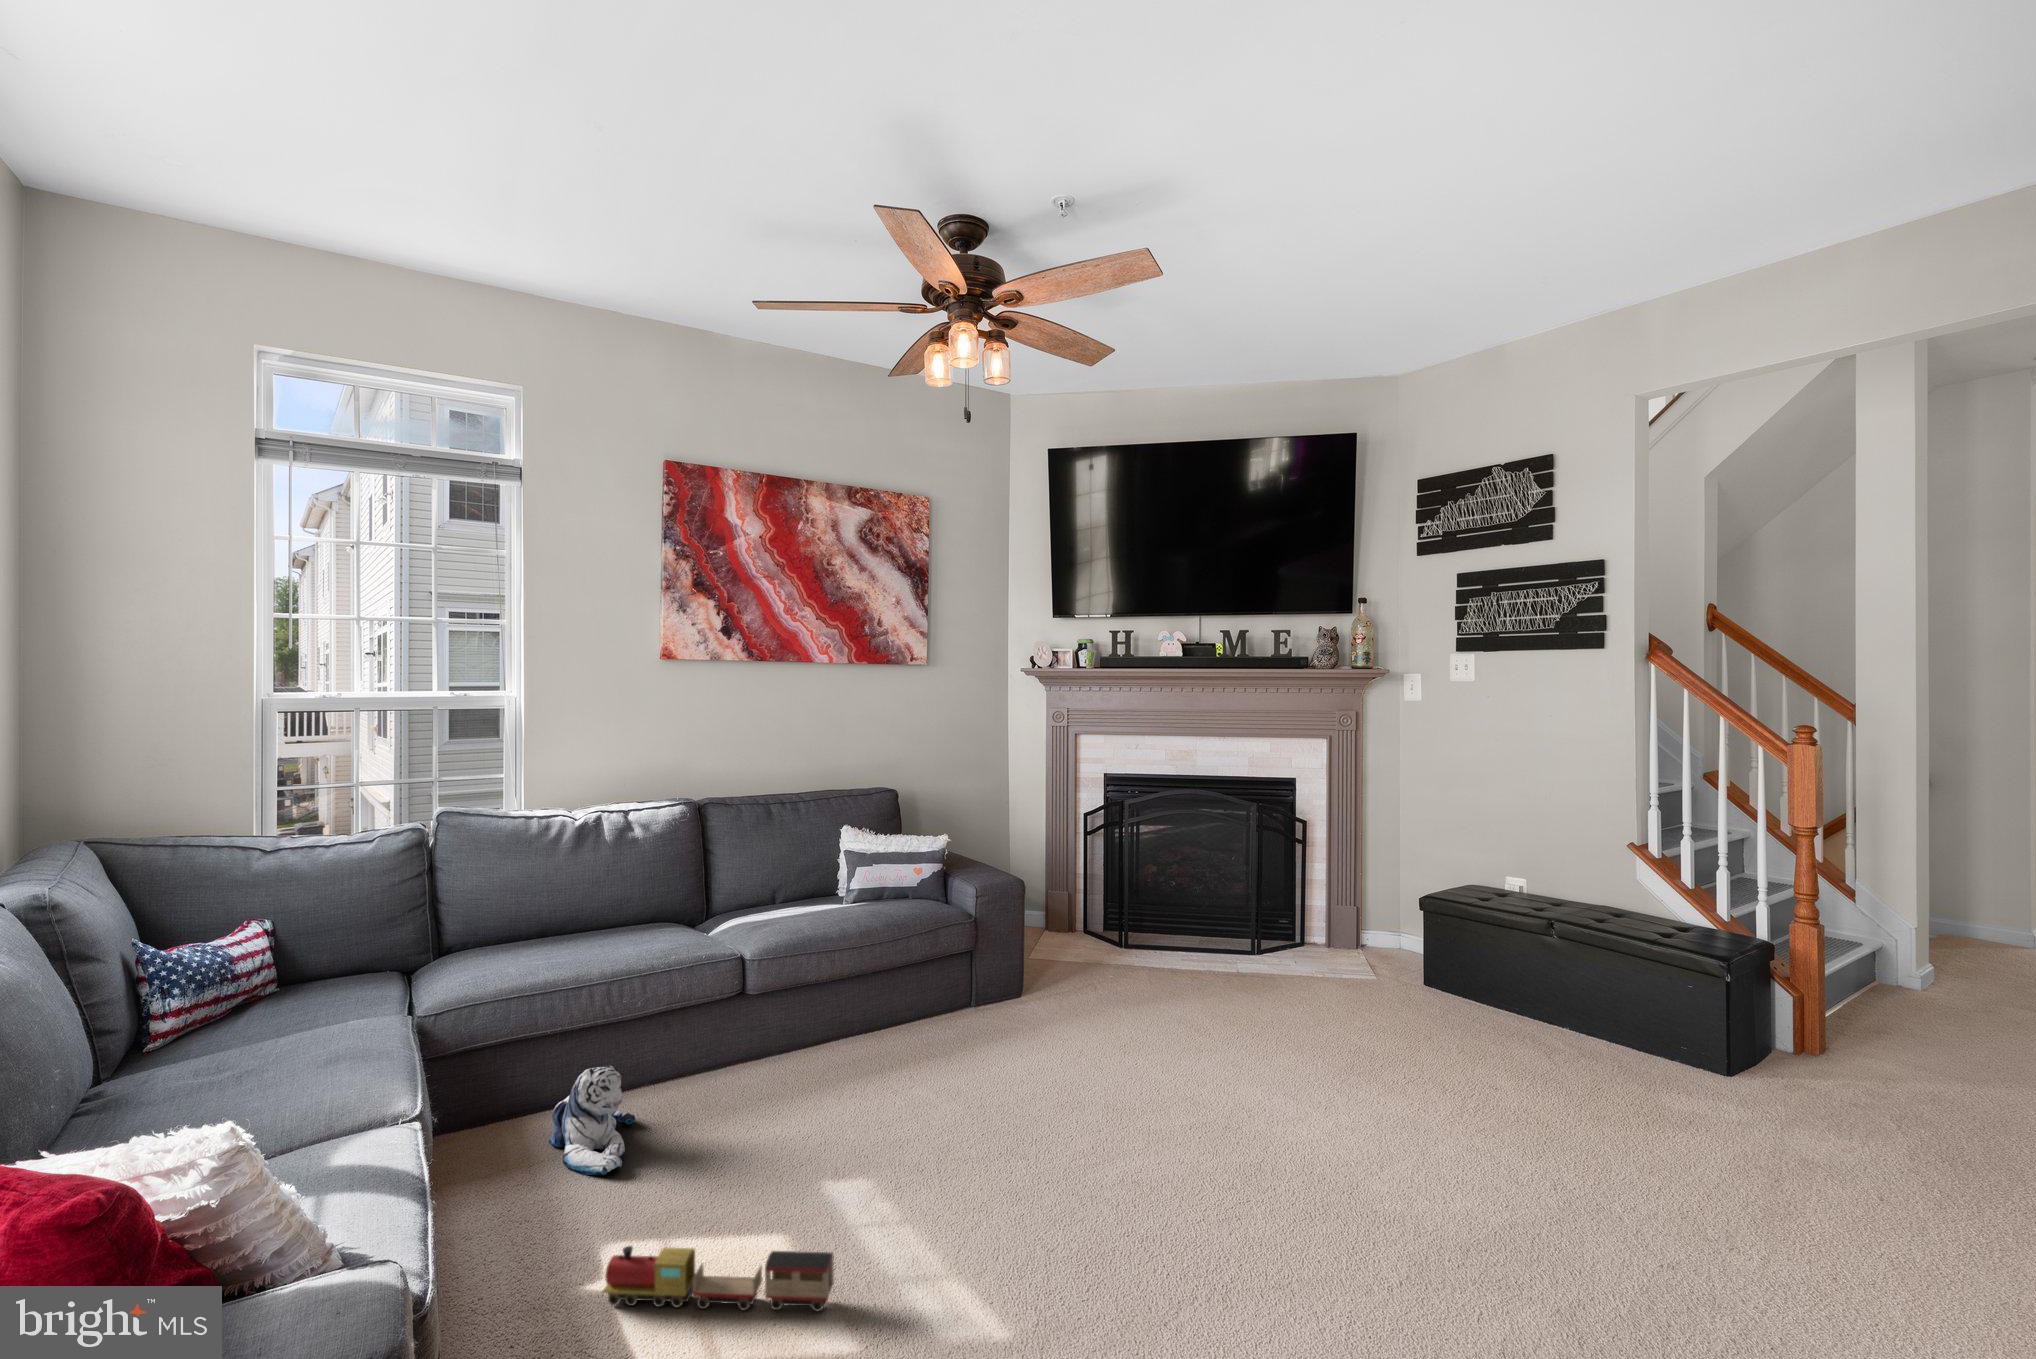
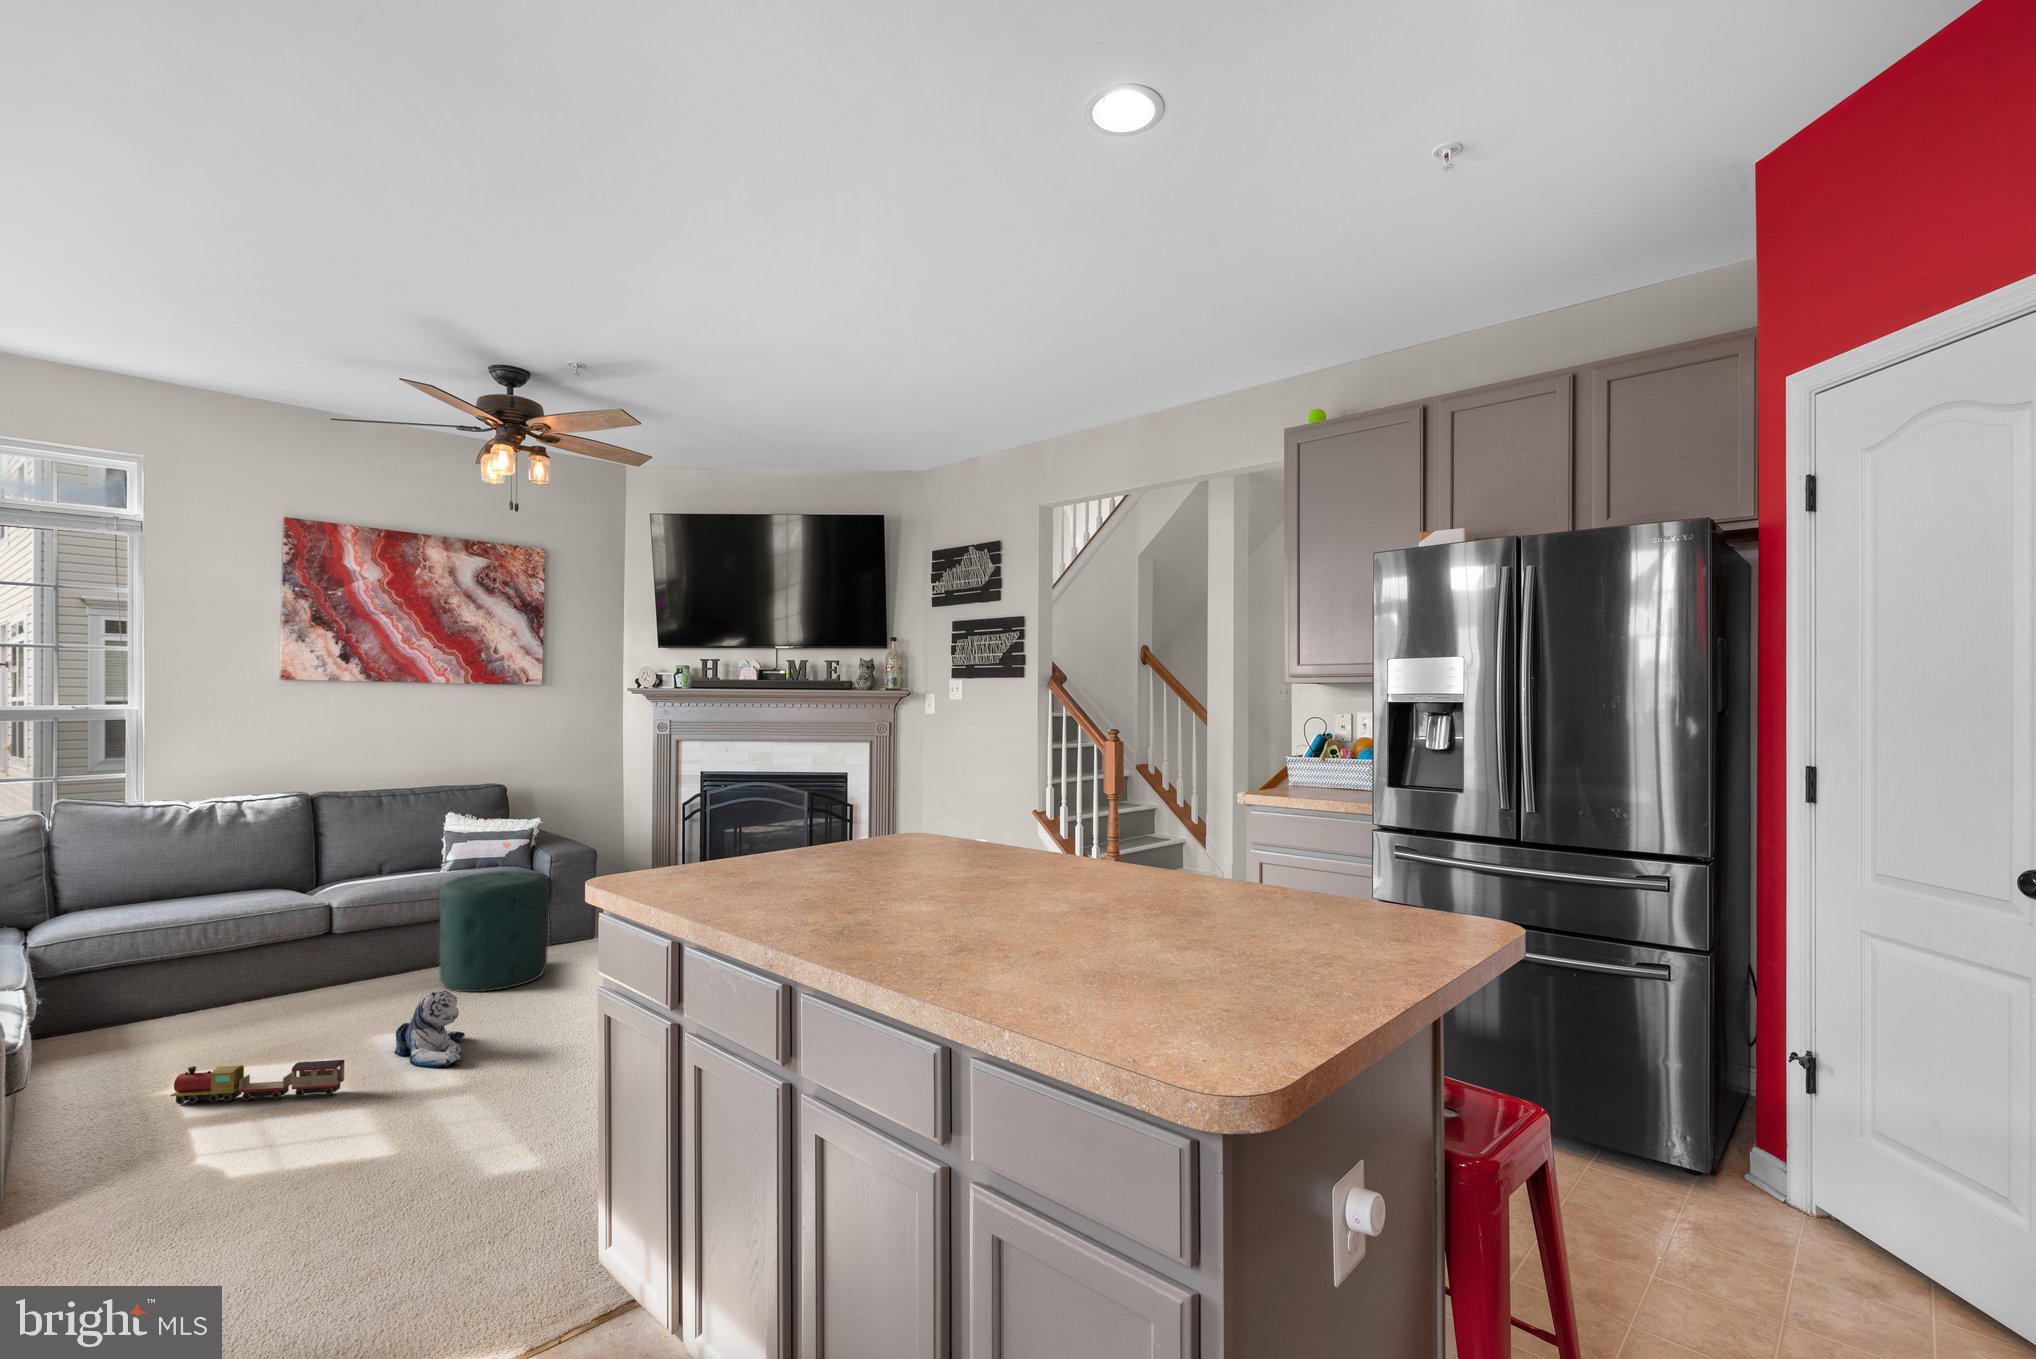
ottoman: none [868,909,996,1081] -> present [440,871,549,992]
plush toy: present [549,1065,635,1175] -> present [394,991,465,1068]

